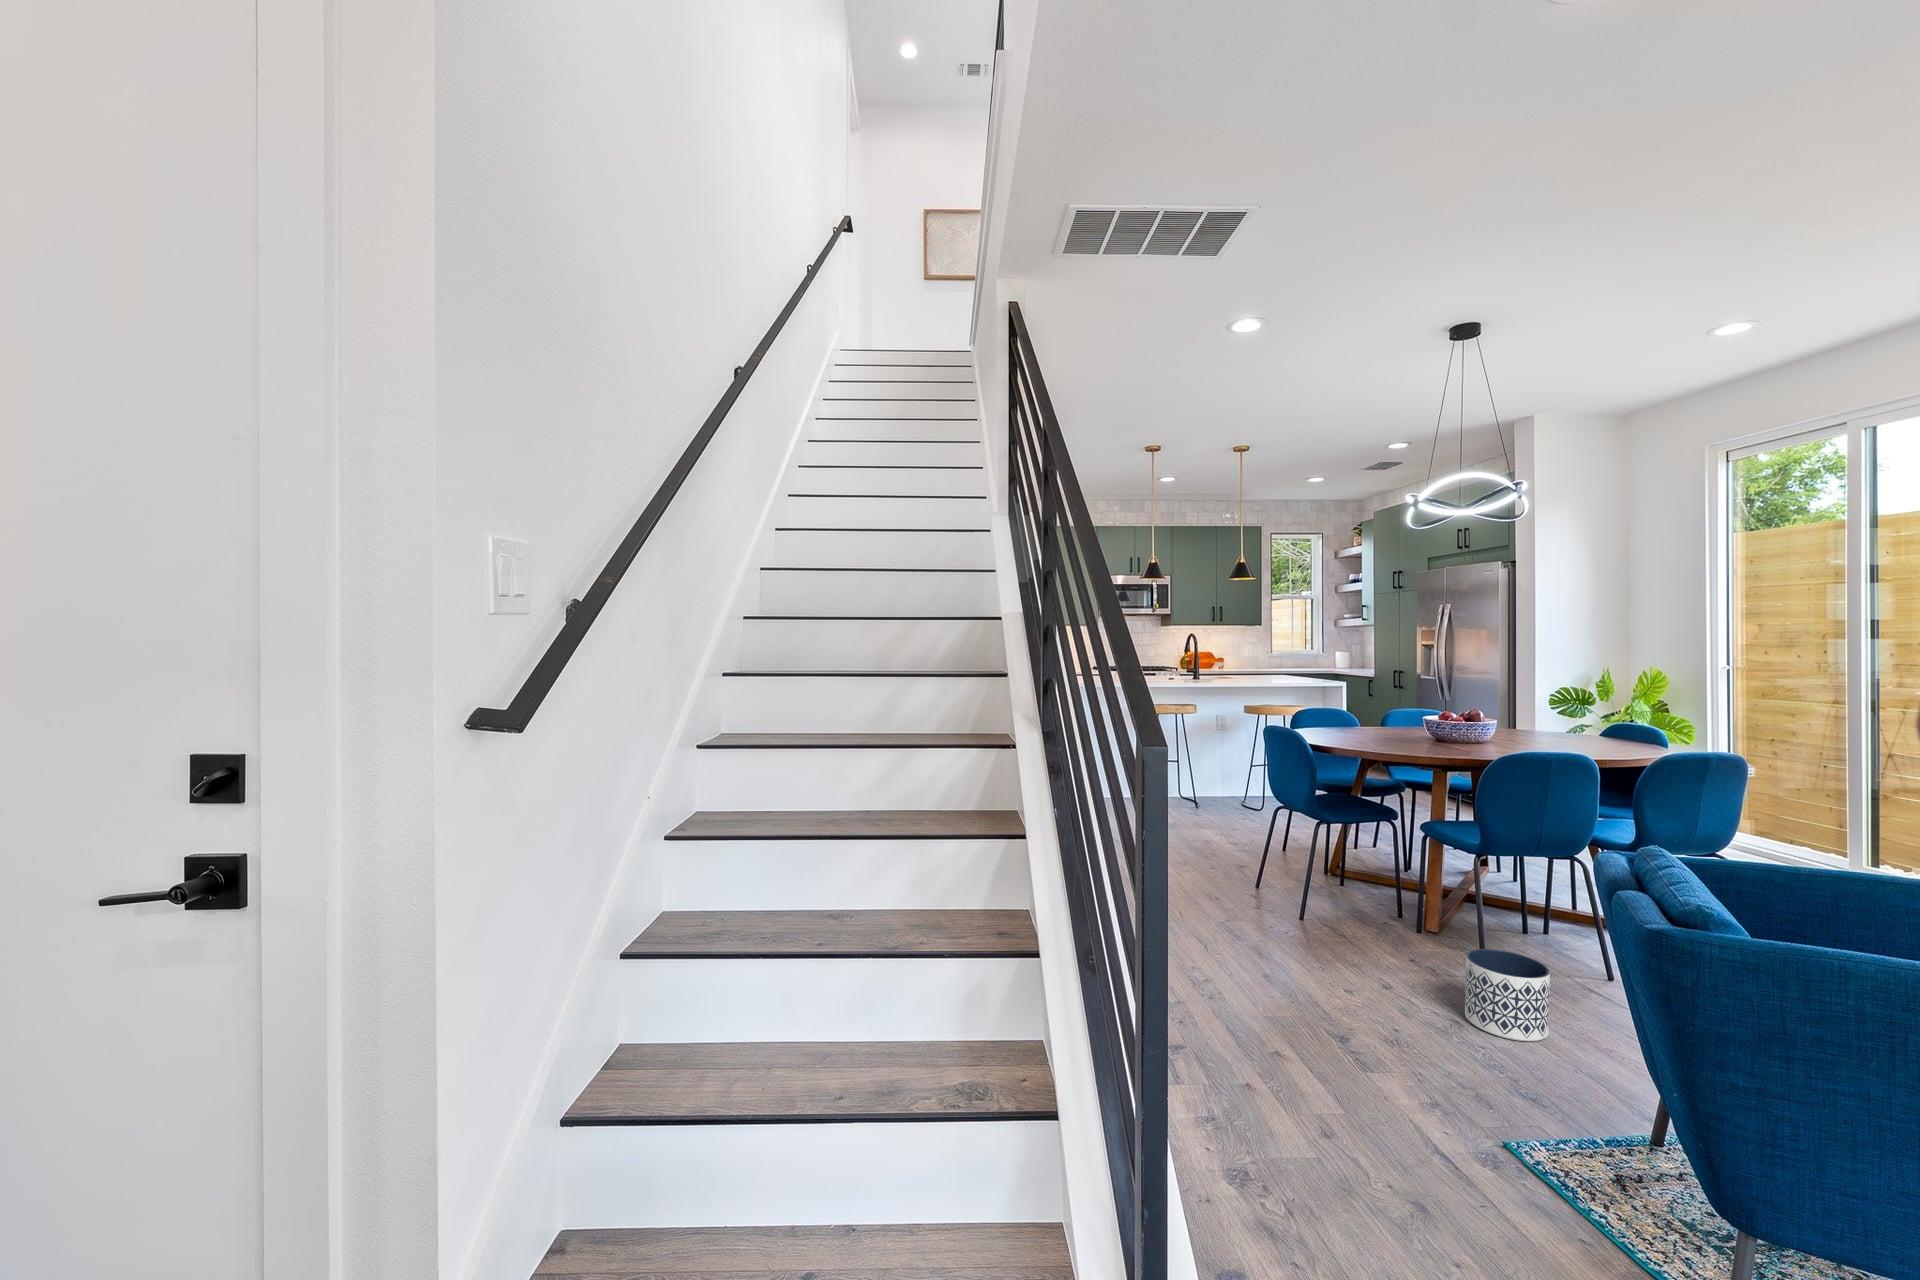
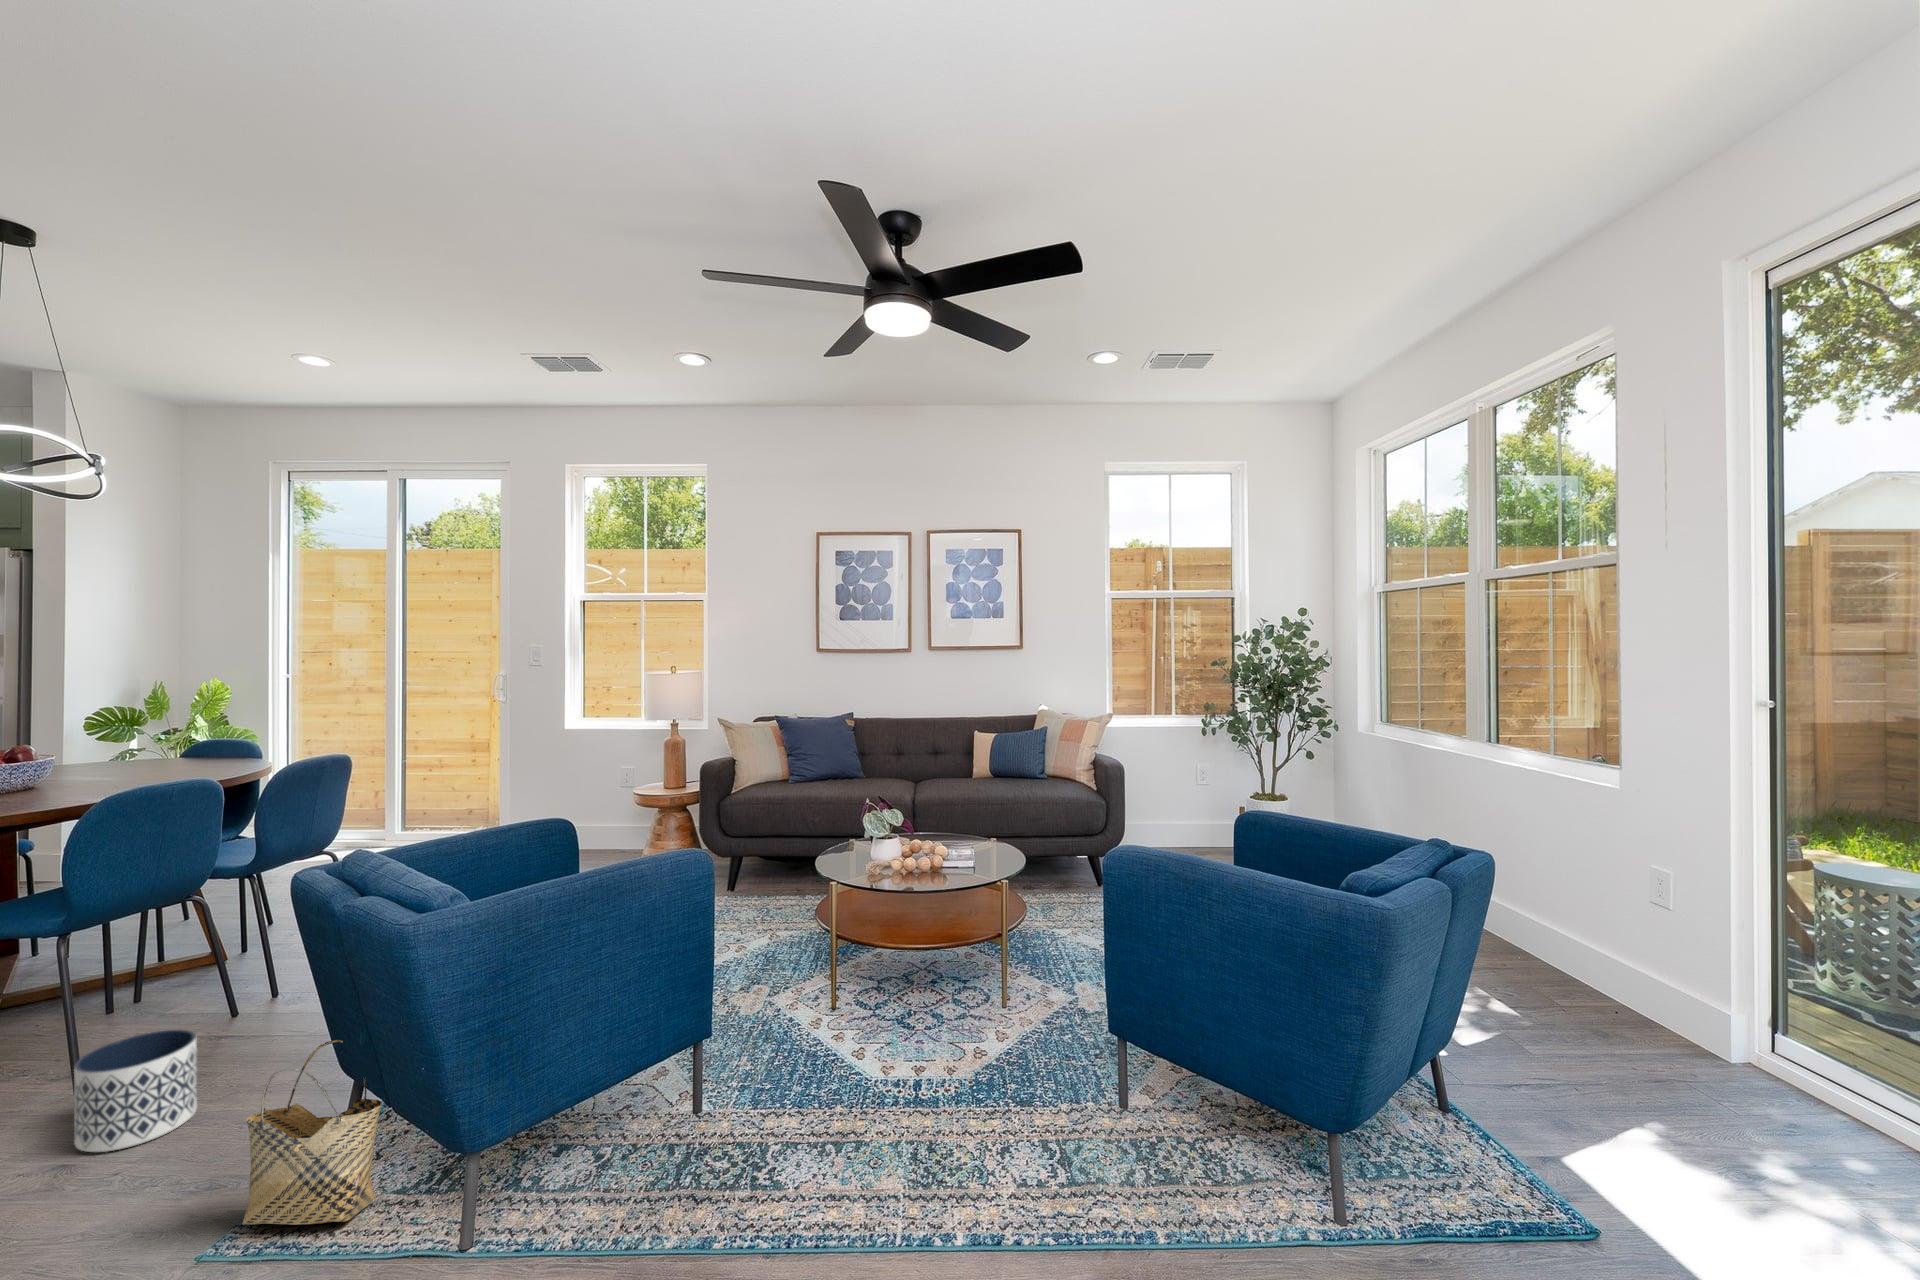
woven basket: none [1541,1026,1670,1211] -> present [242,1040,382,1225]

